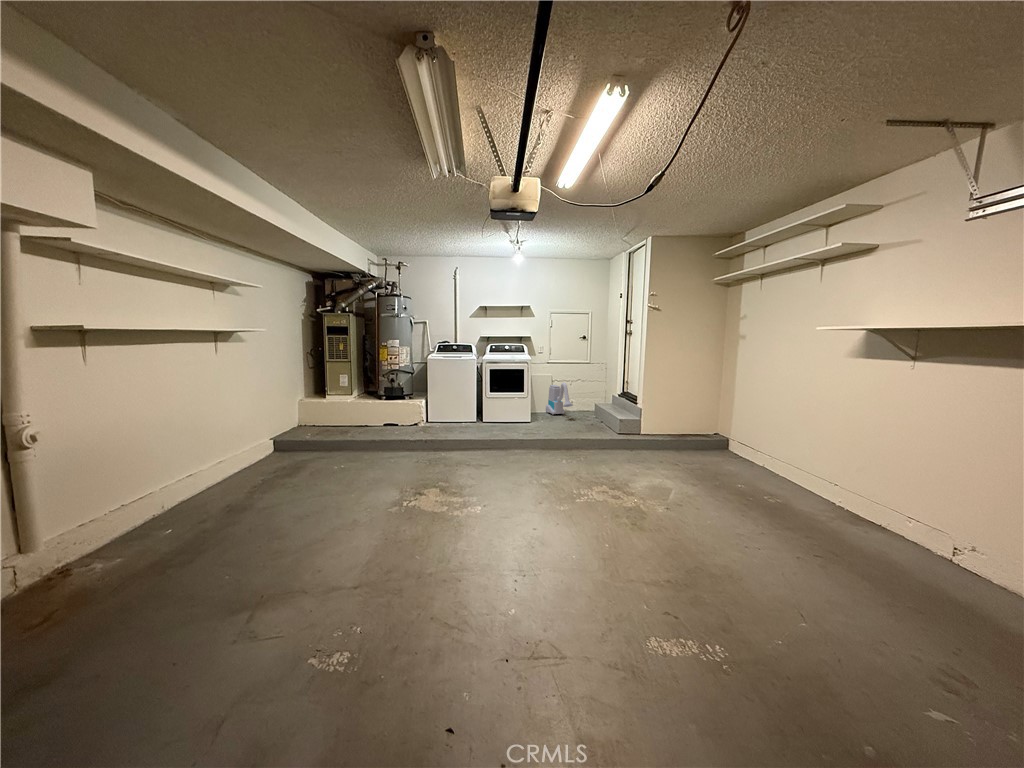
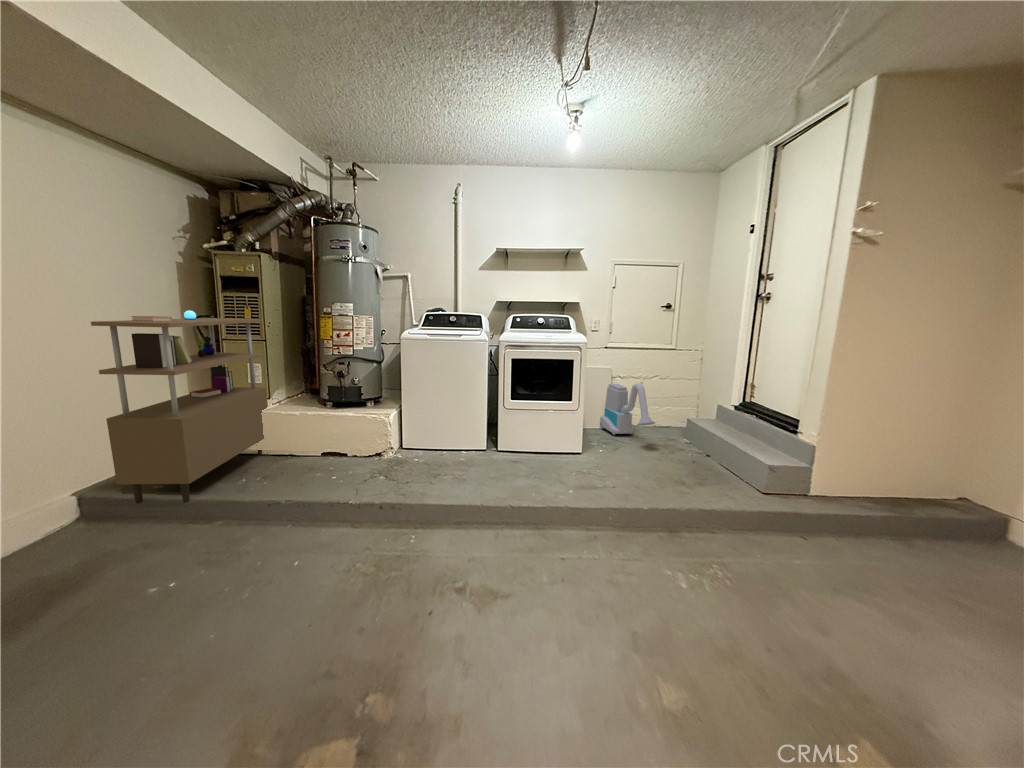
shelving unit: none [287,346,353,443] -> present [91,310,268,504]

